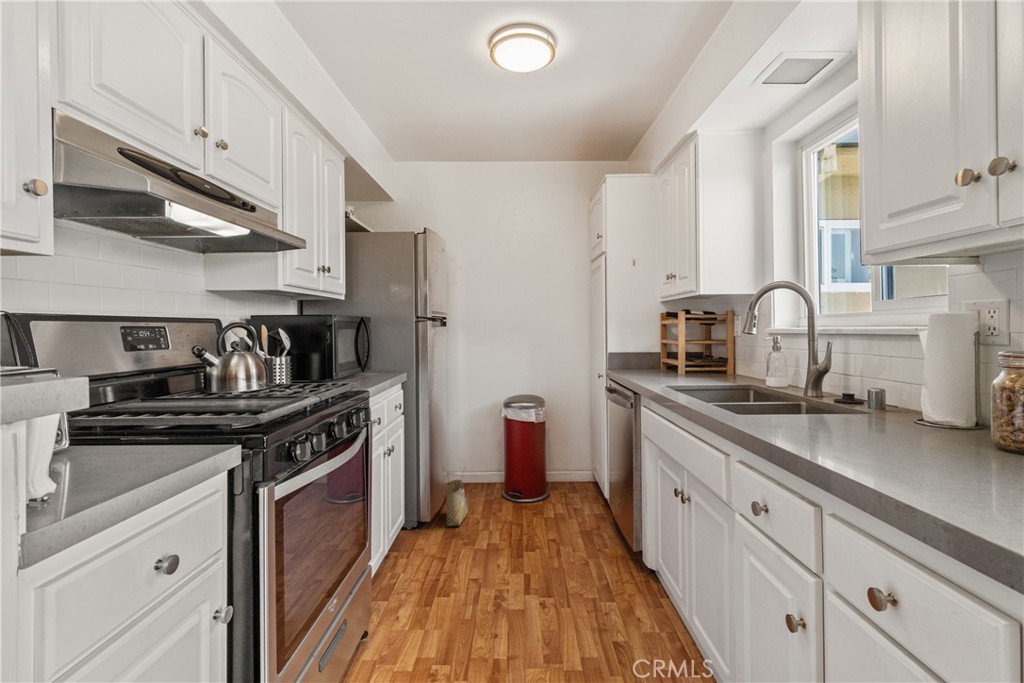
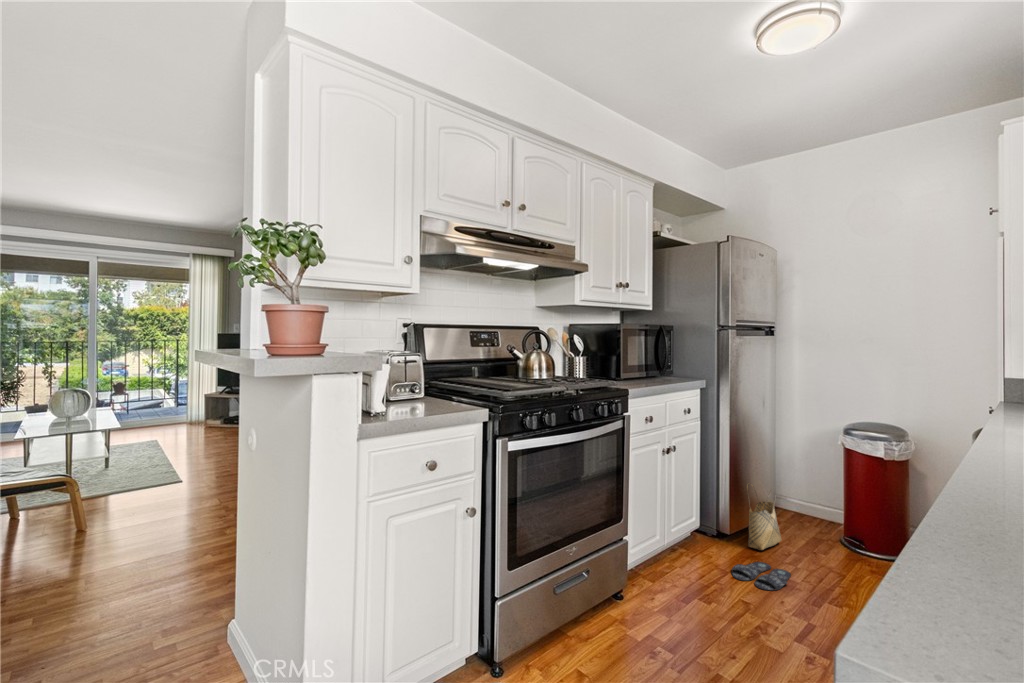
slippers: none [448,536,493,561] -> present [731,562,791,591]

